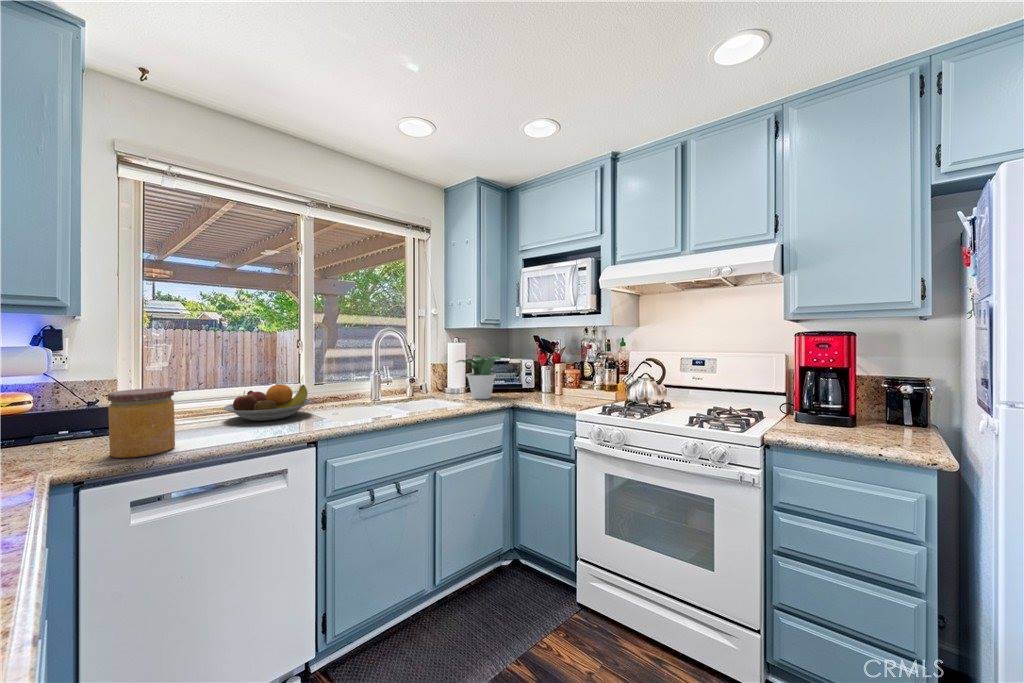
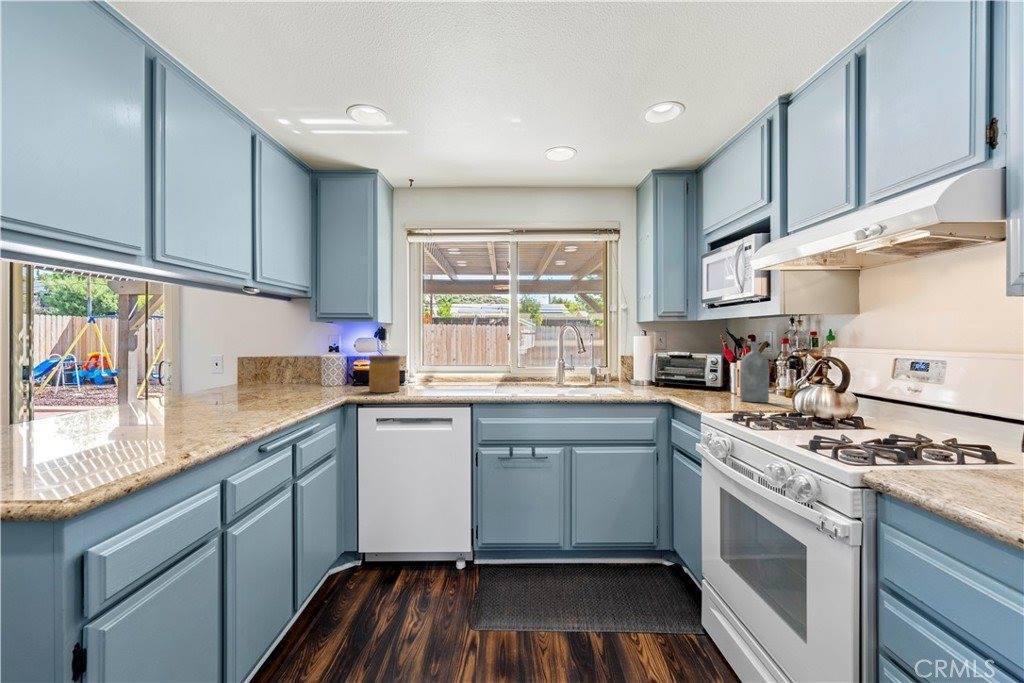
bottle: none [564,349,583,399] -> present [740,342,769,402]
potted plant: present [456,355,508,399] -> none [626,347,685,392]
fruit bowl: present [224,384,311,421] -> none [445,362,500,386]

